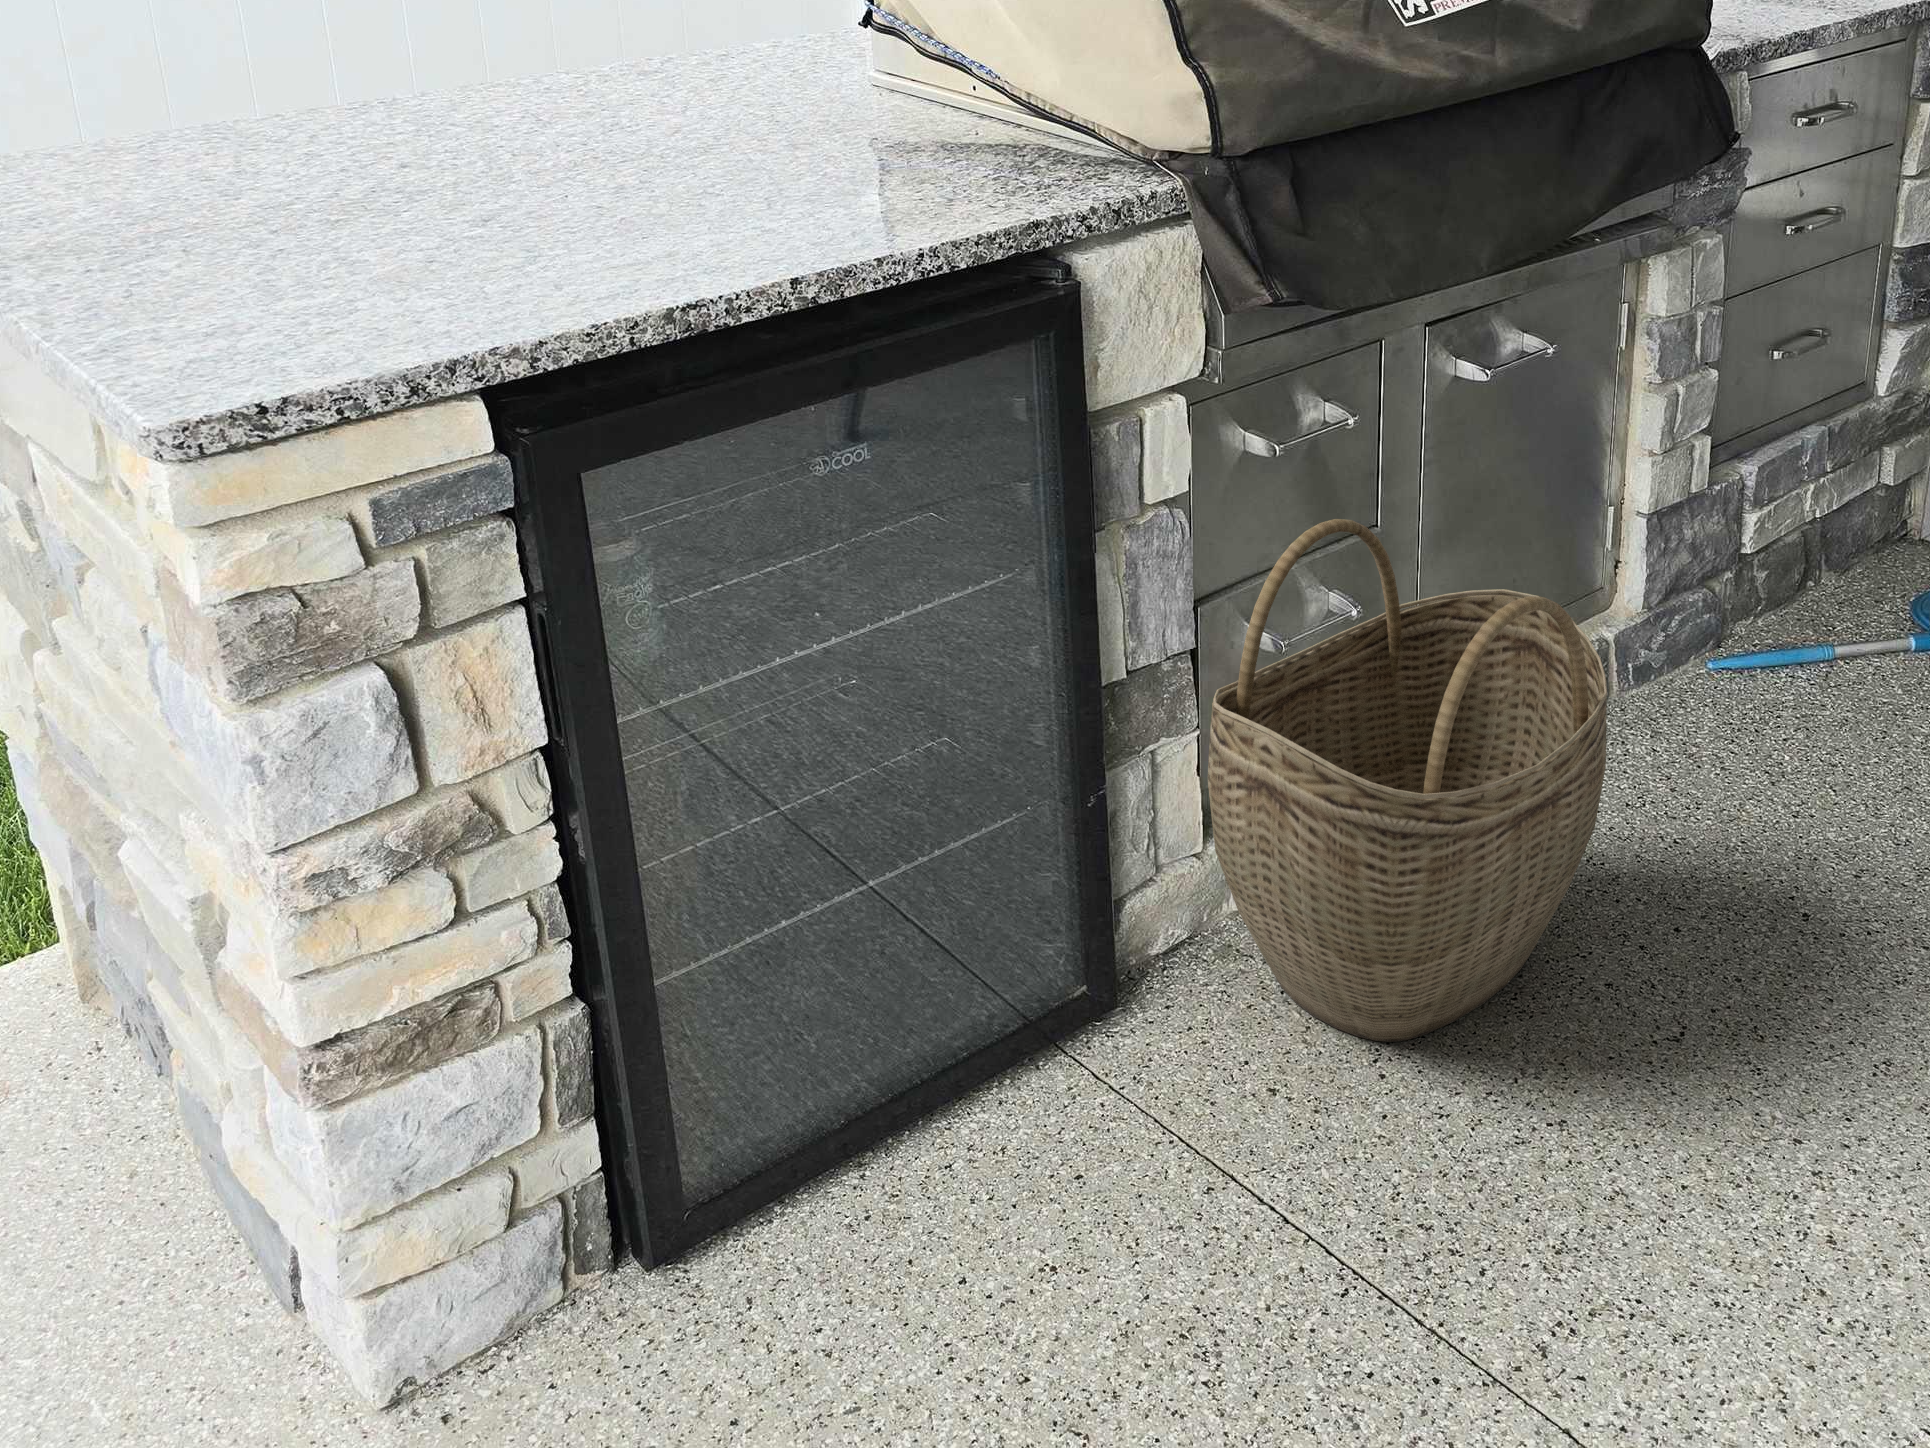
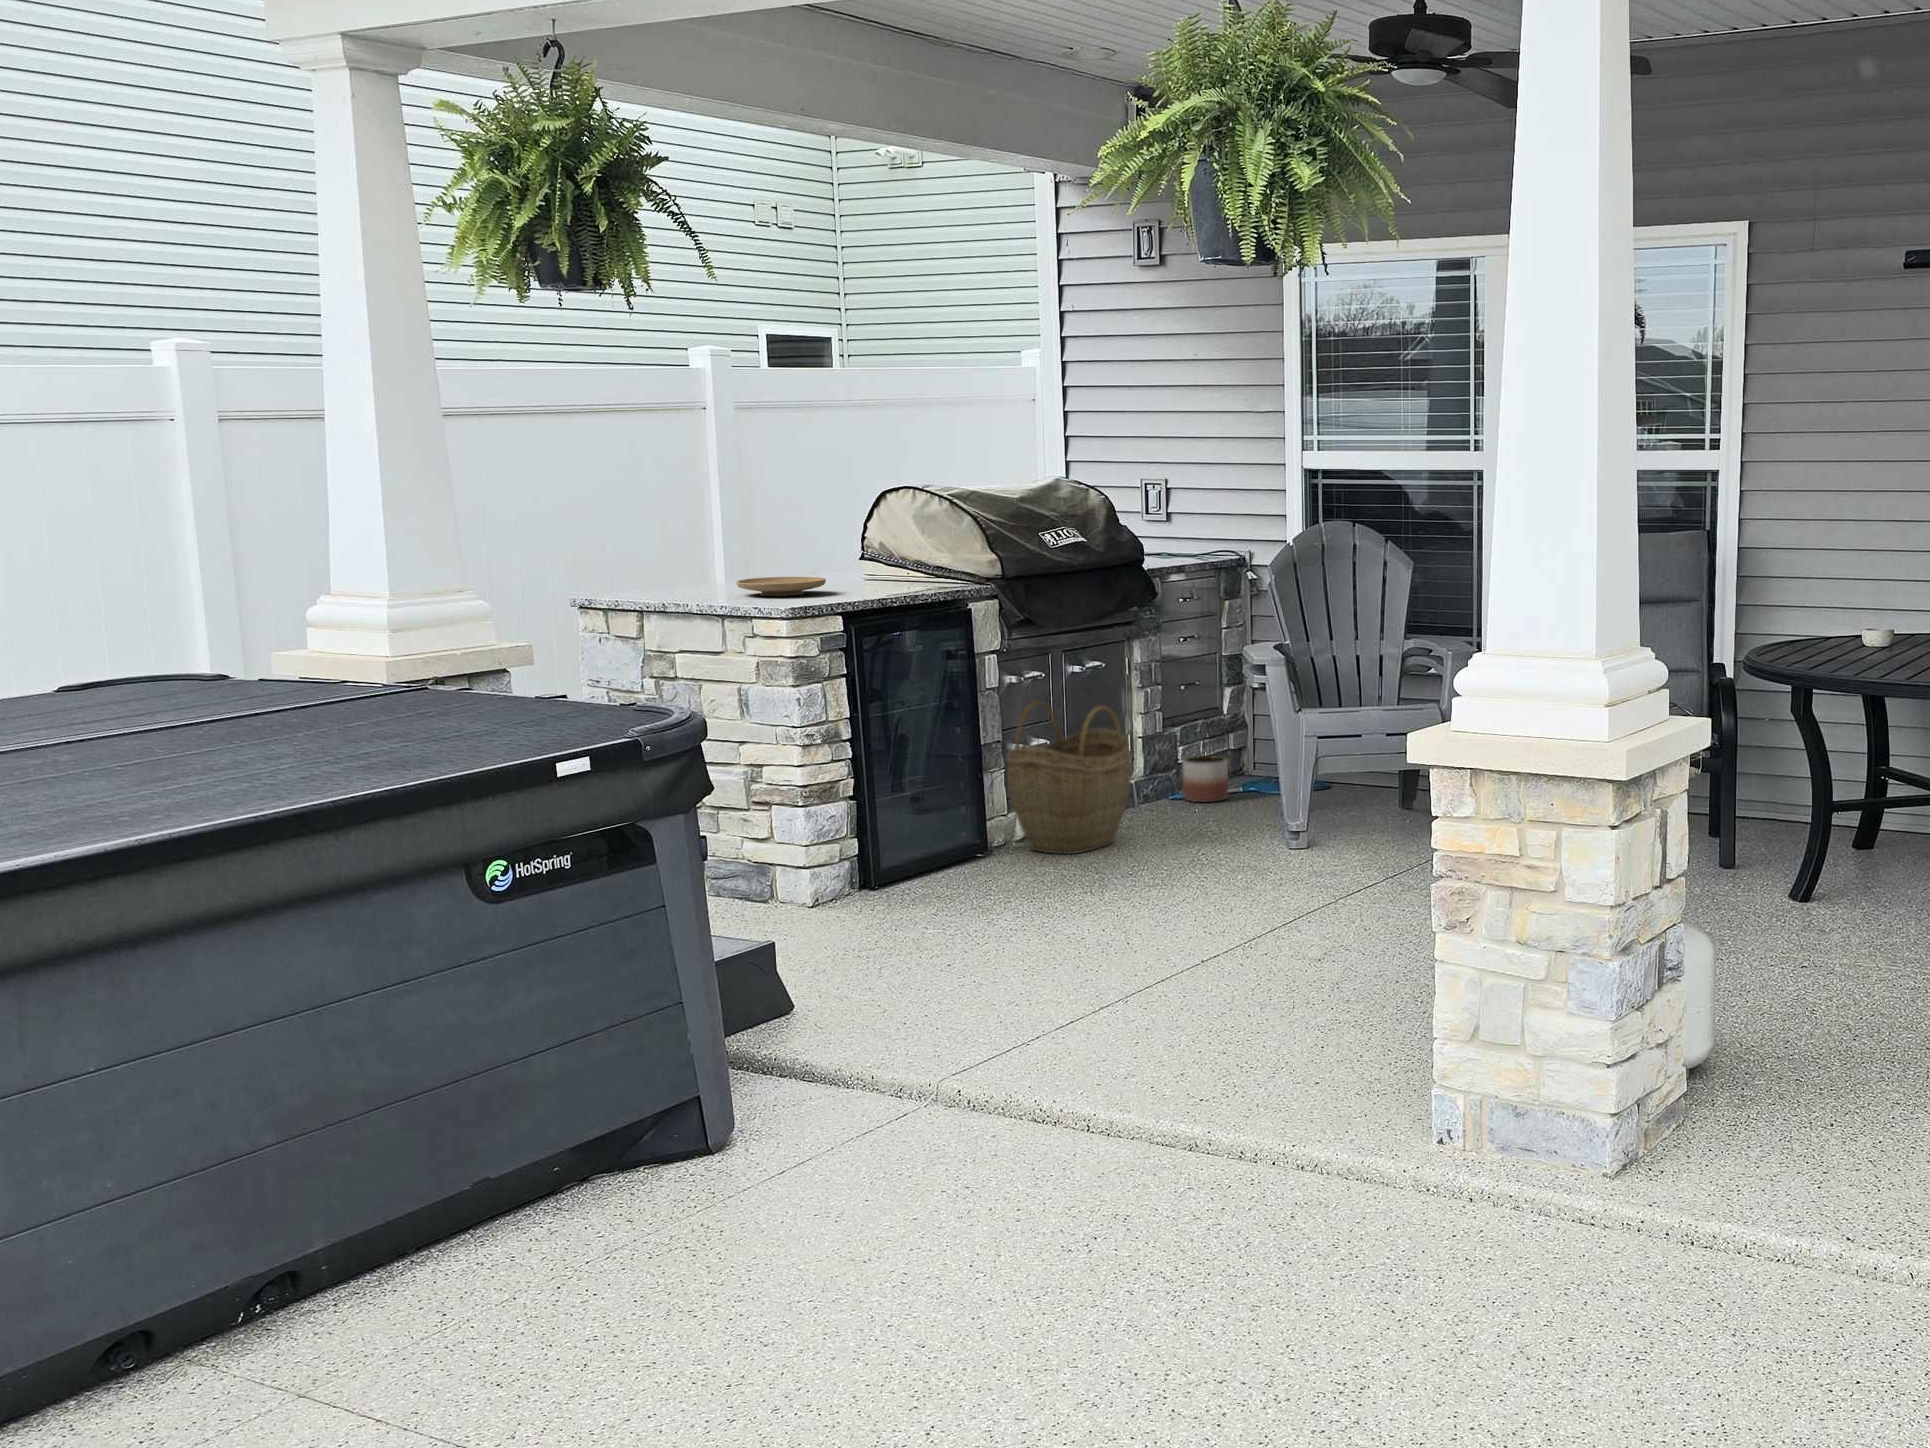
plate: none [280,120,598,219] -> present [736,577,826,596]
planter: none [1751,544,1887,691] -> present [1183,756,1229,802]

